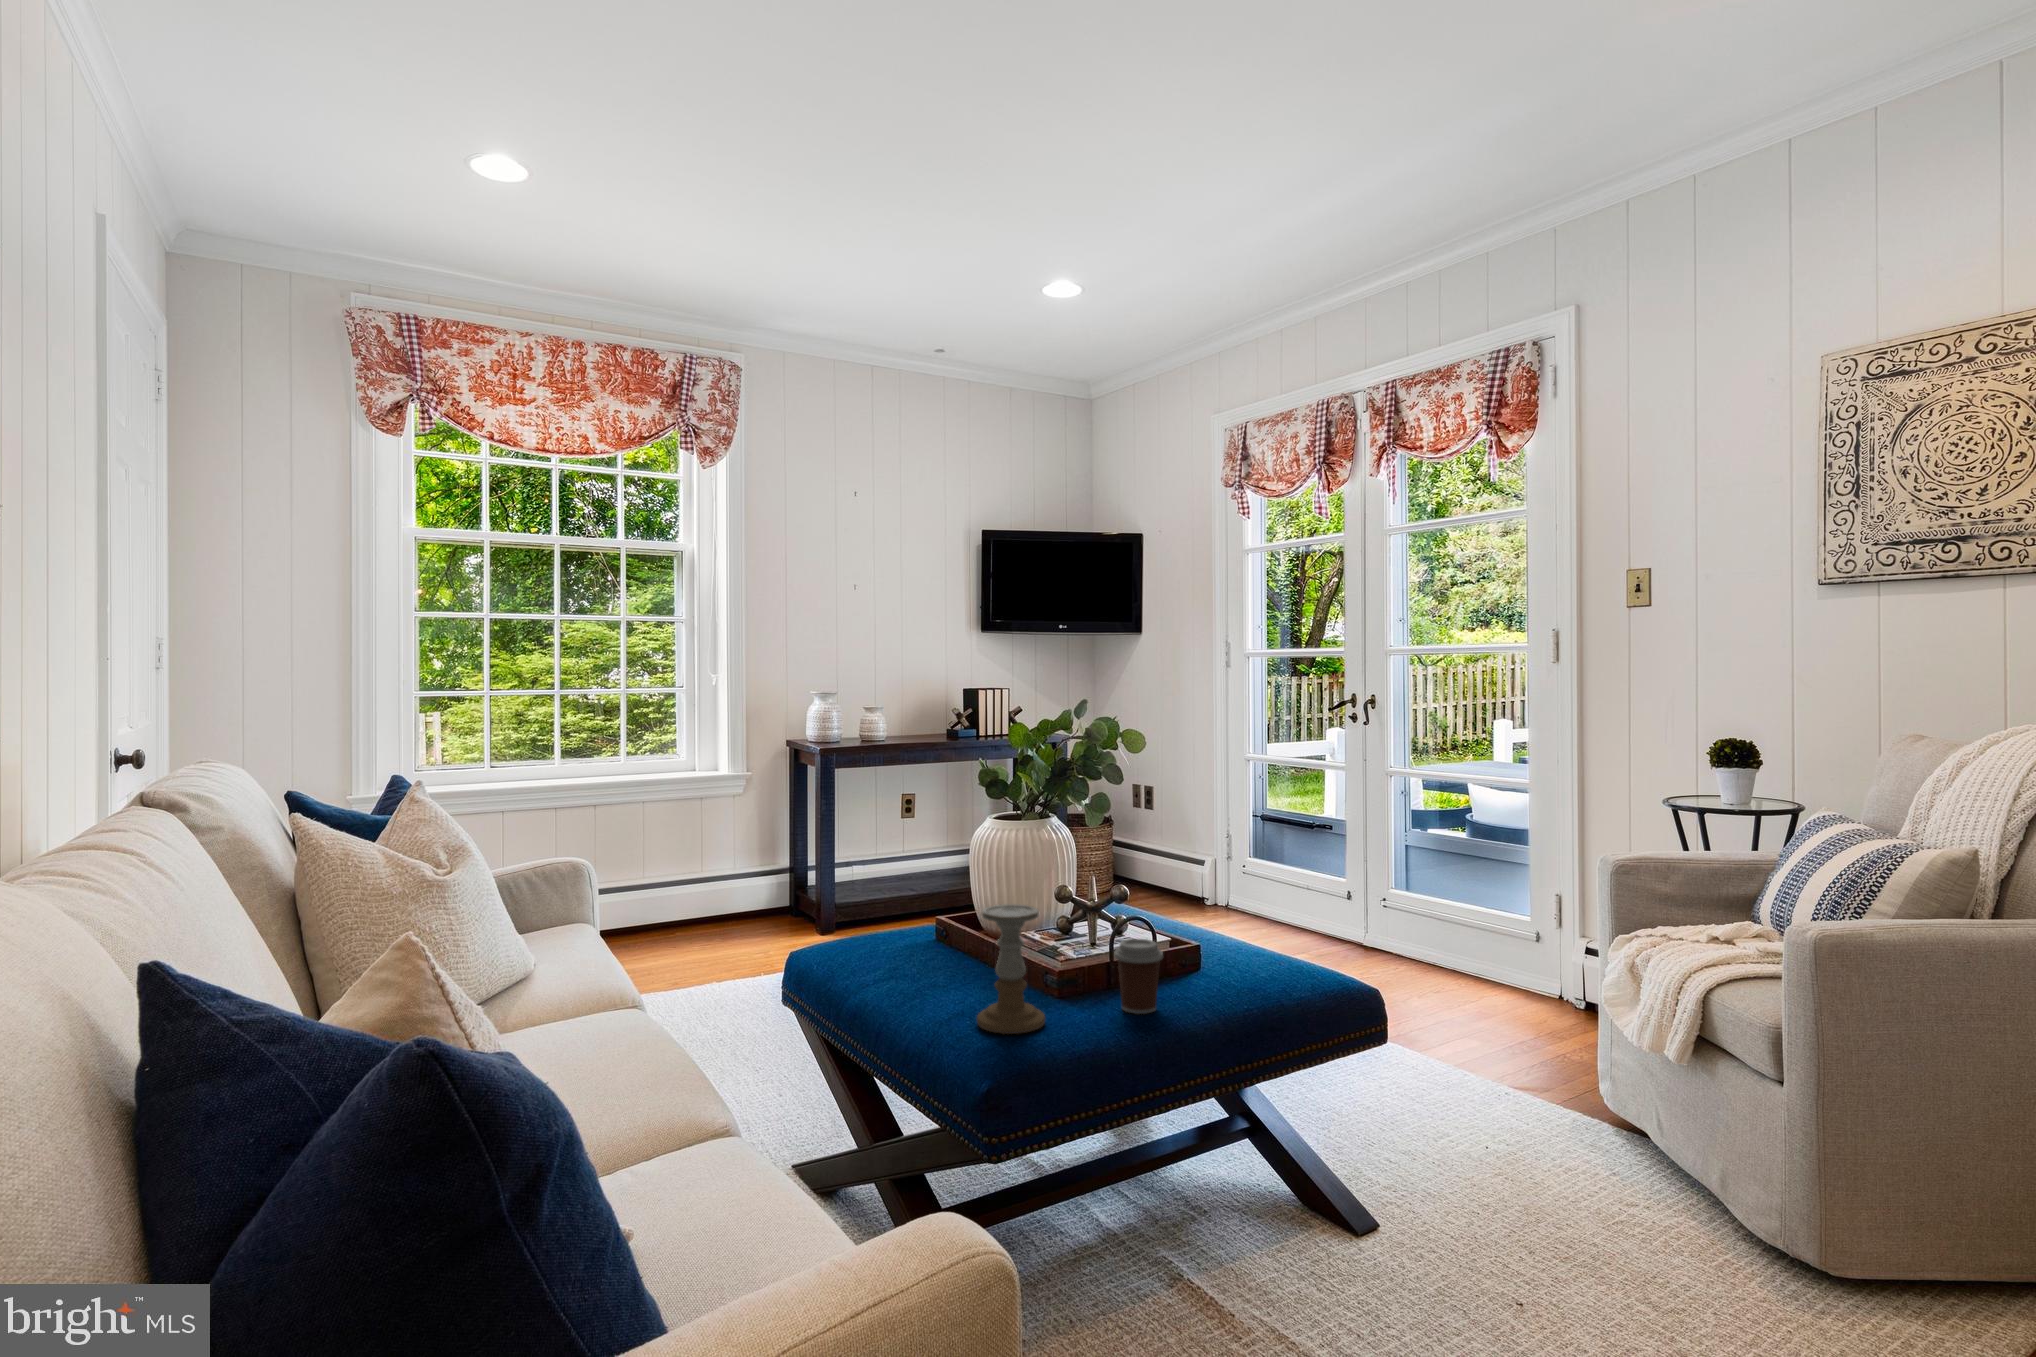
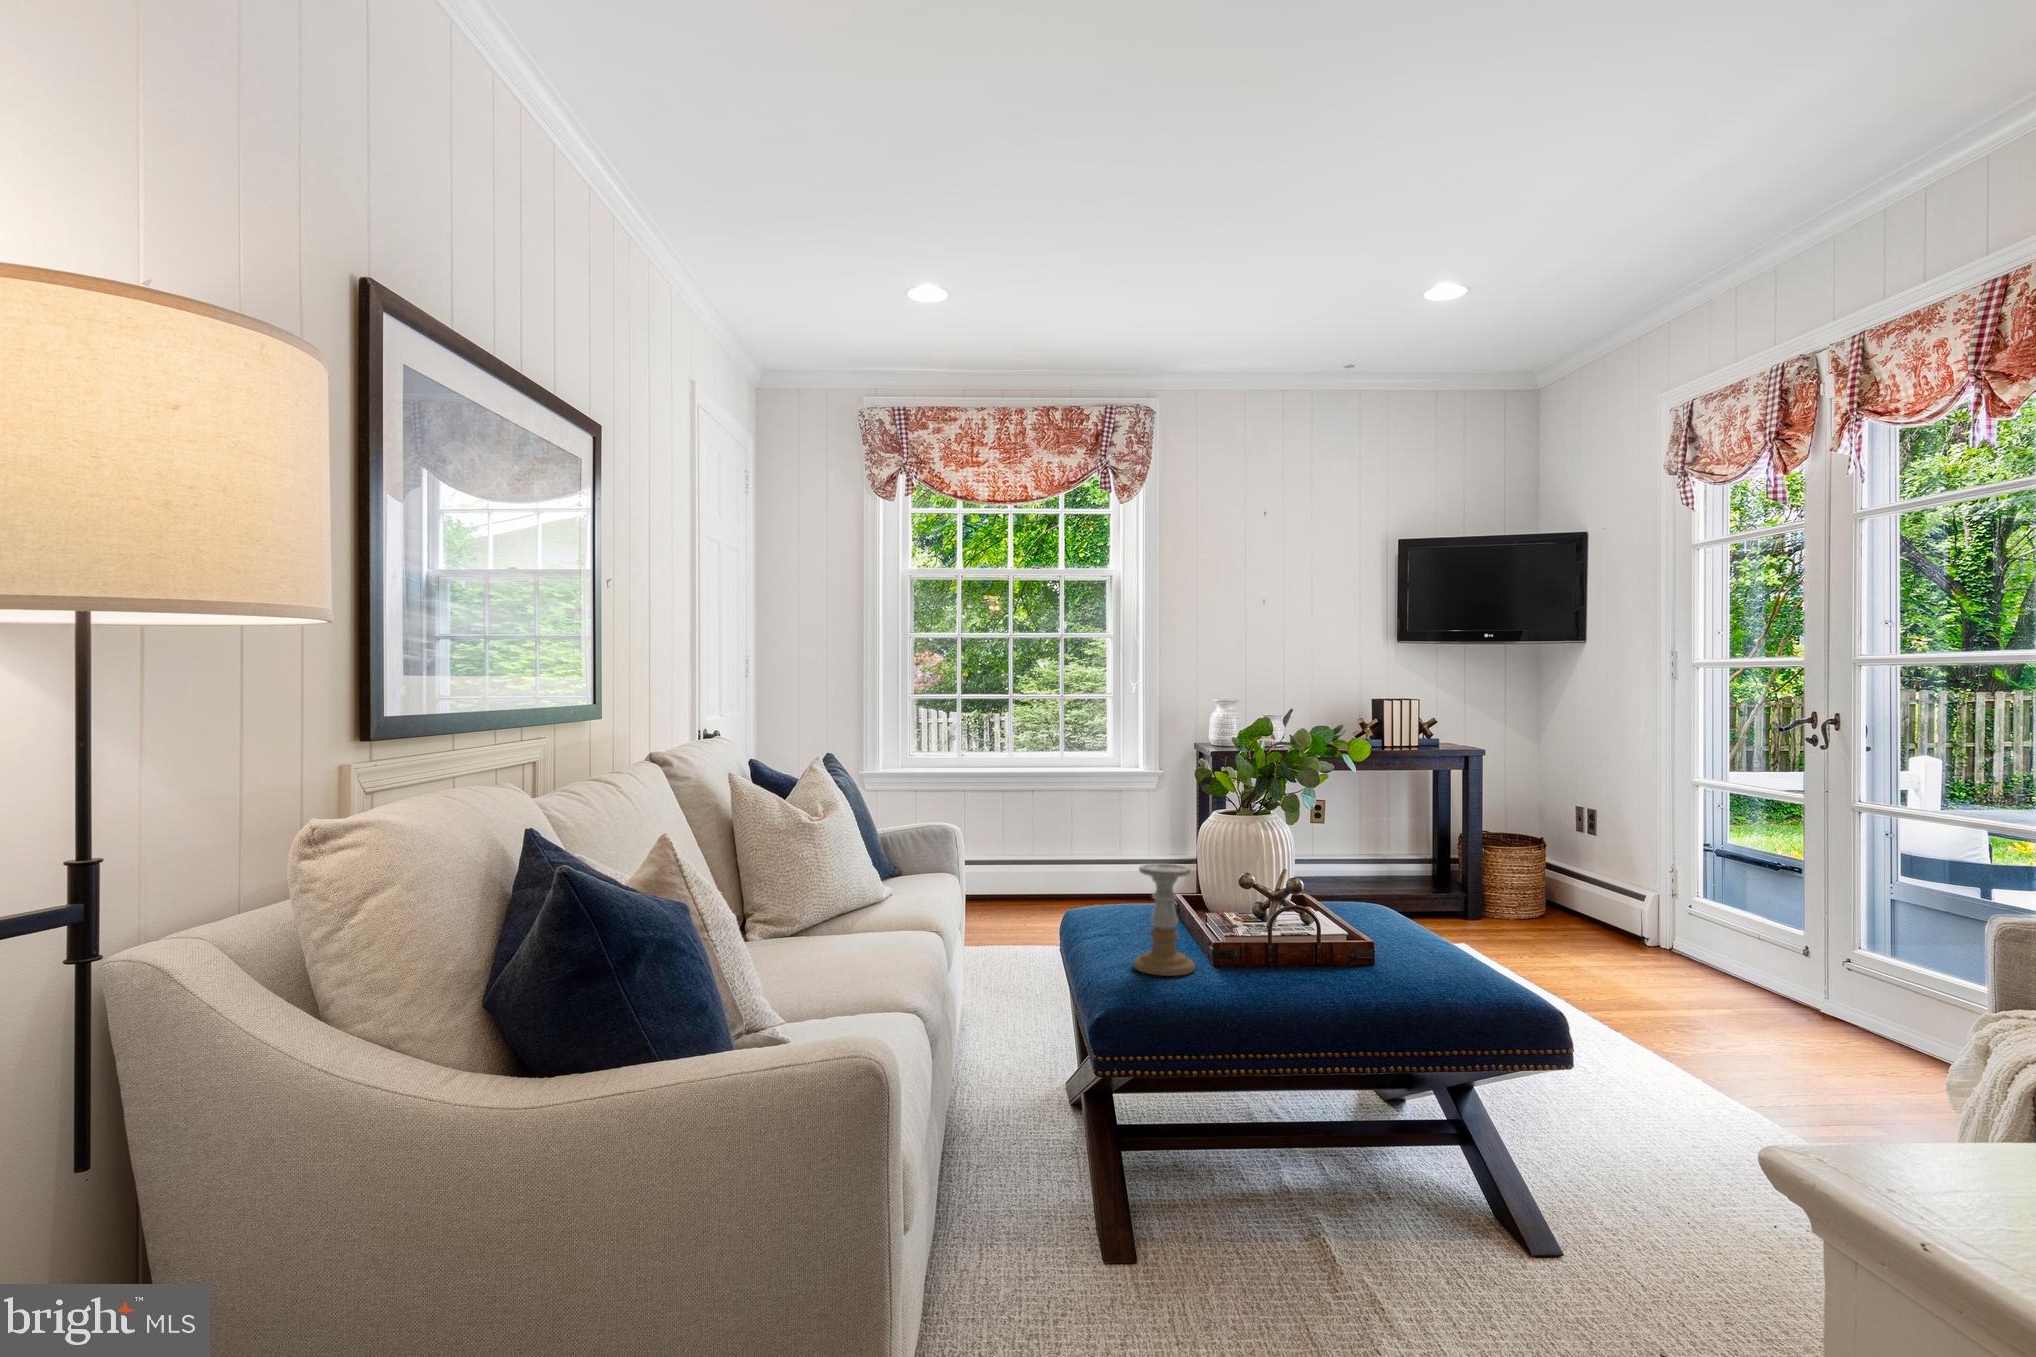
coffee cup: present [1114,939,1163,1014] -> none [1266,910,1314,980]

